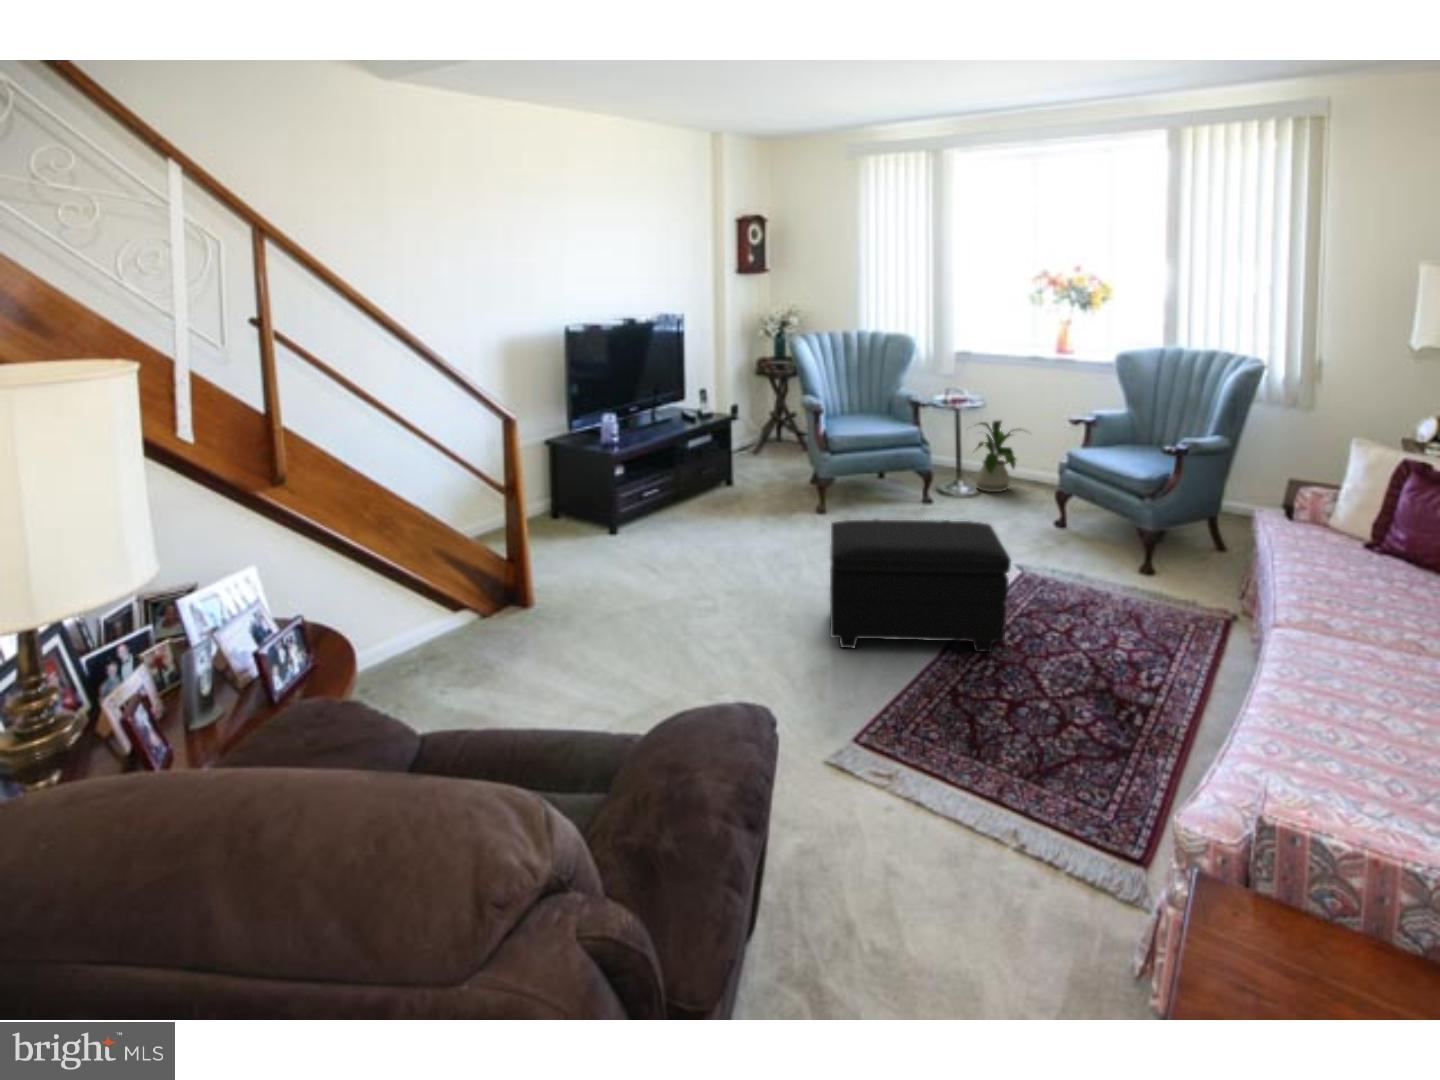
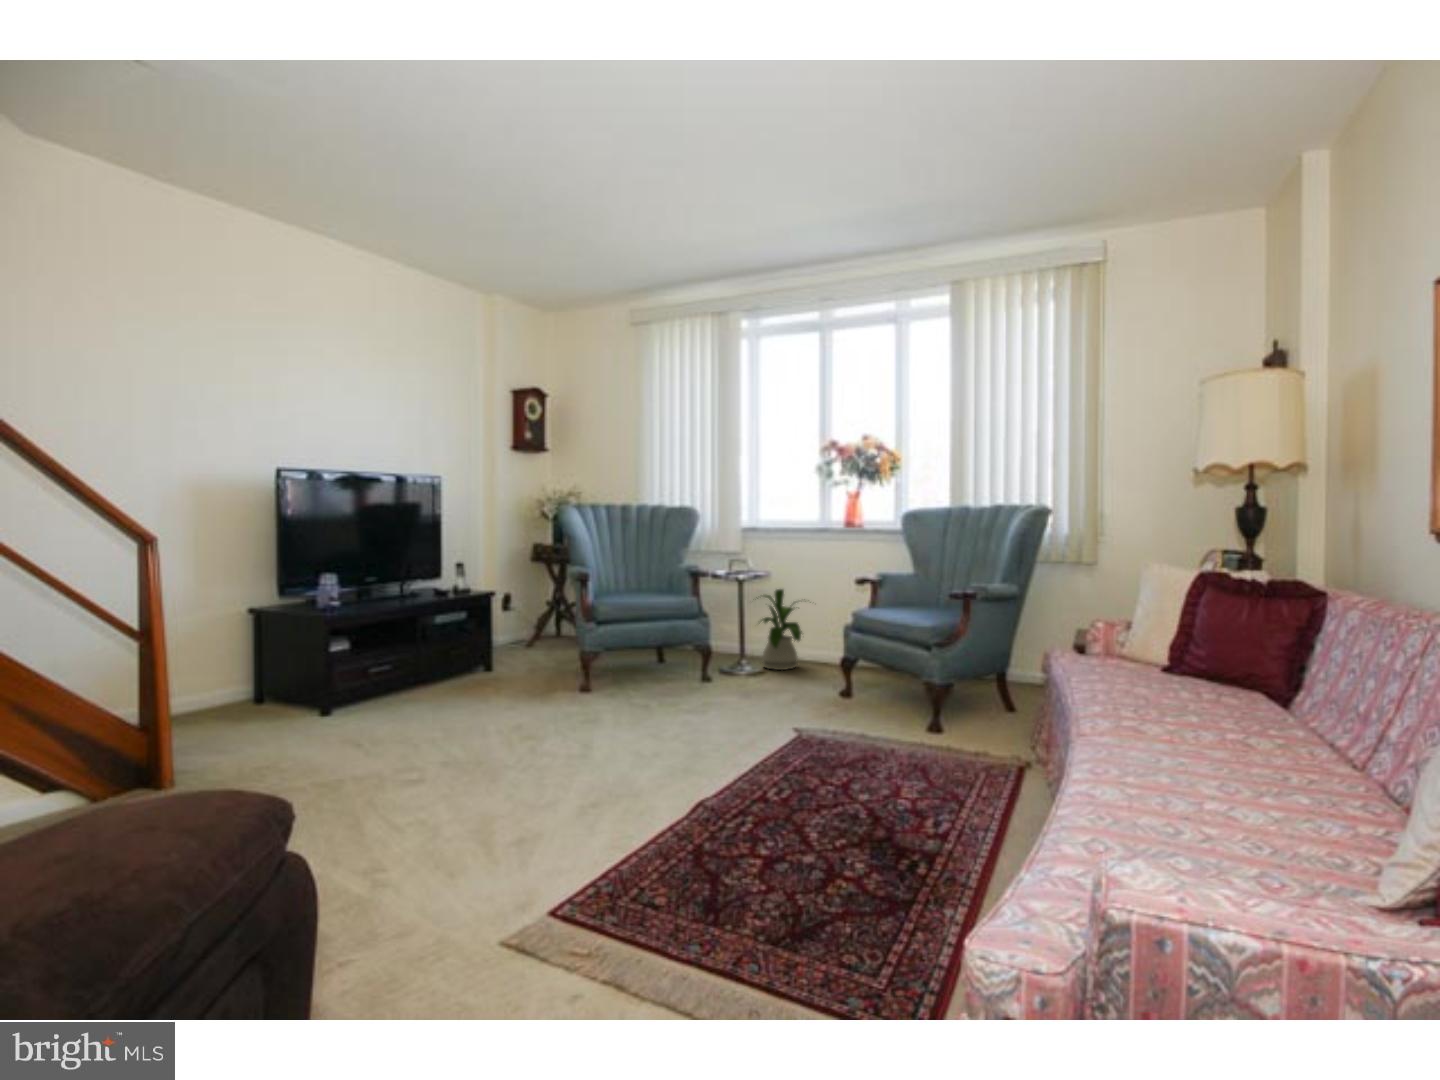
footstool: present [830,519,1011,652] -> none [550,656,767,814]

